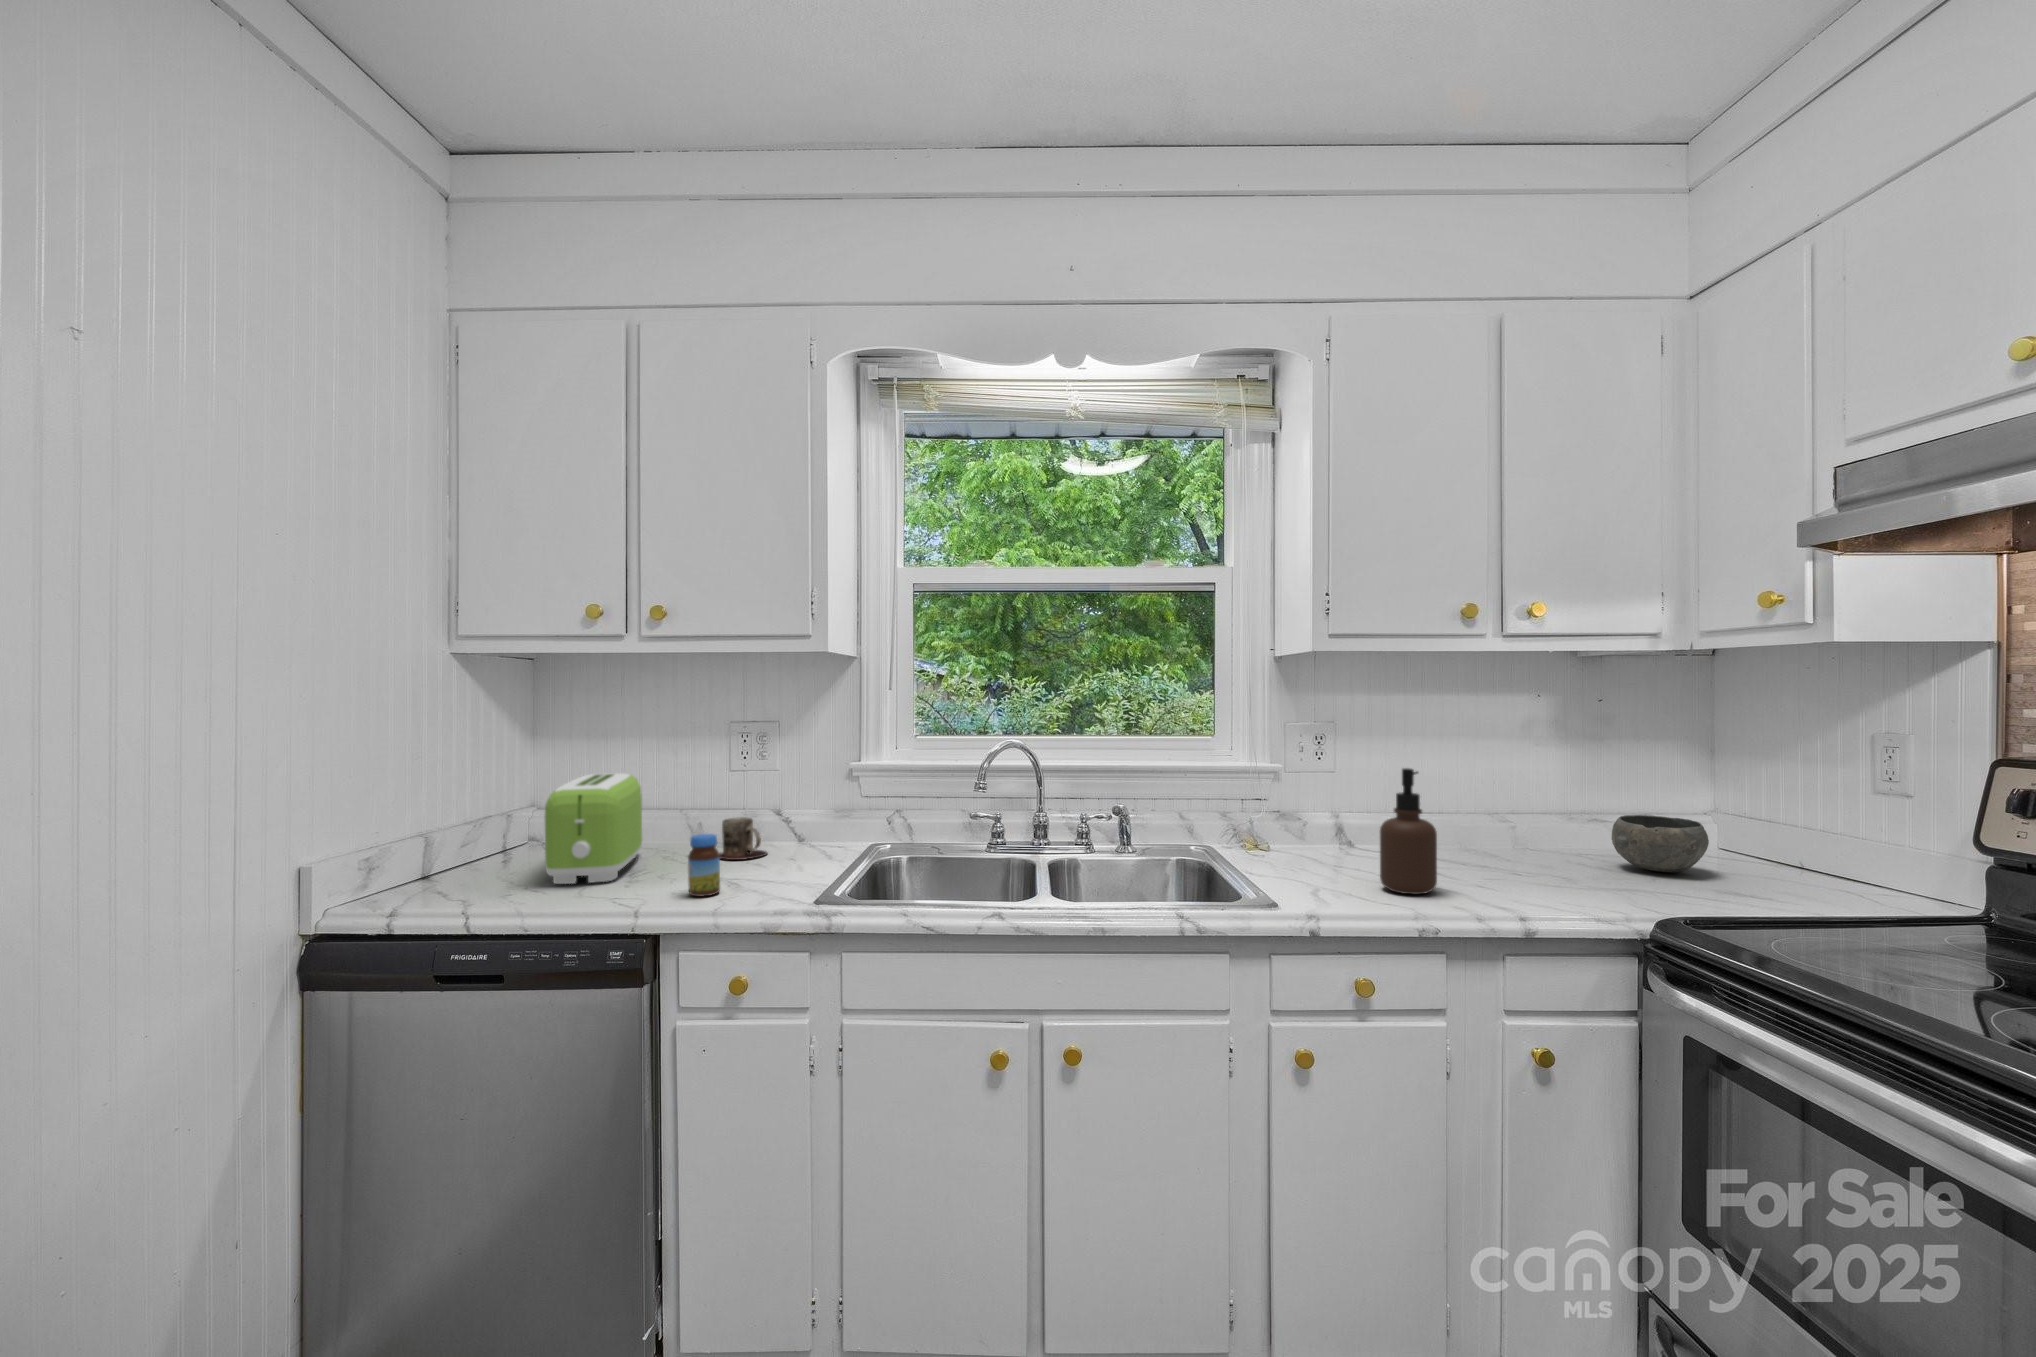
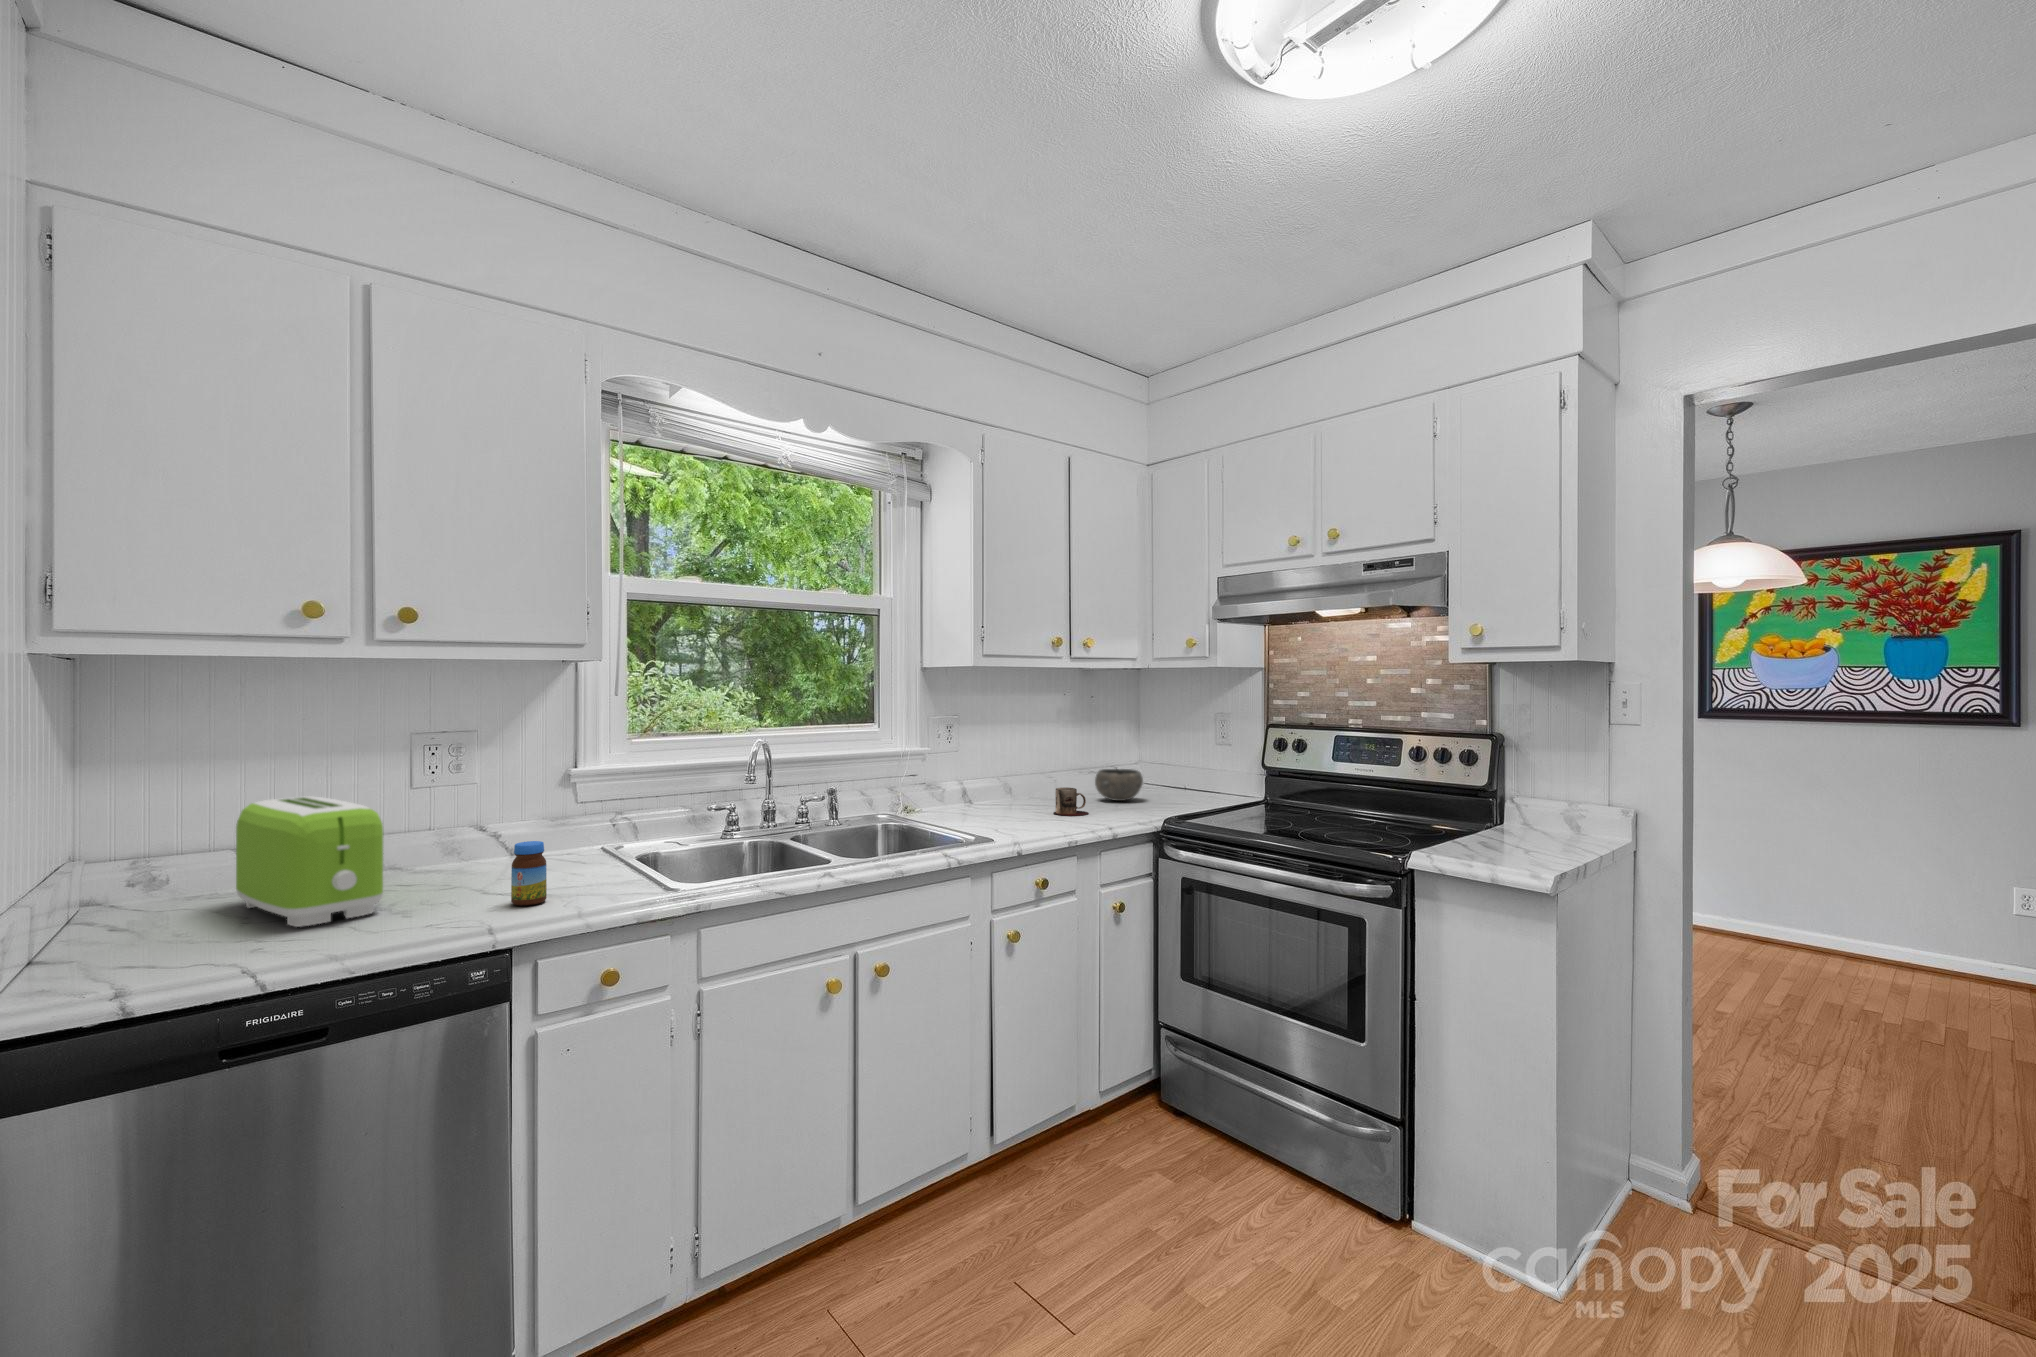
soap dispenser: present [1380,768,1437,894] -> none [1016,744,1050,826]
mug: present [720,817,767,860] -> present [1054,787,1088,816]

